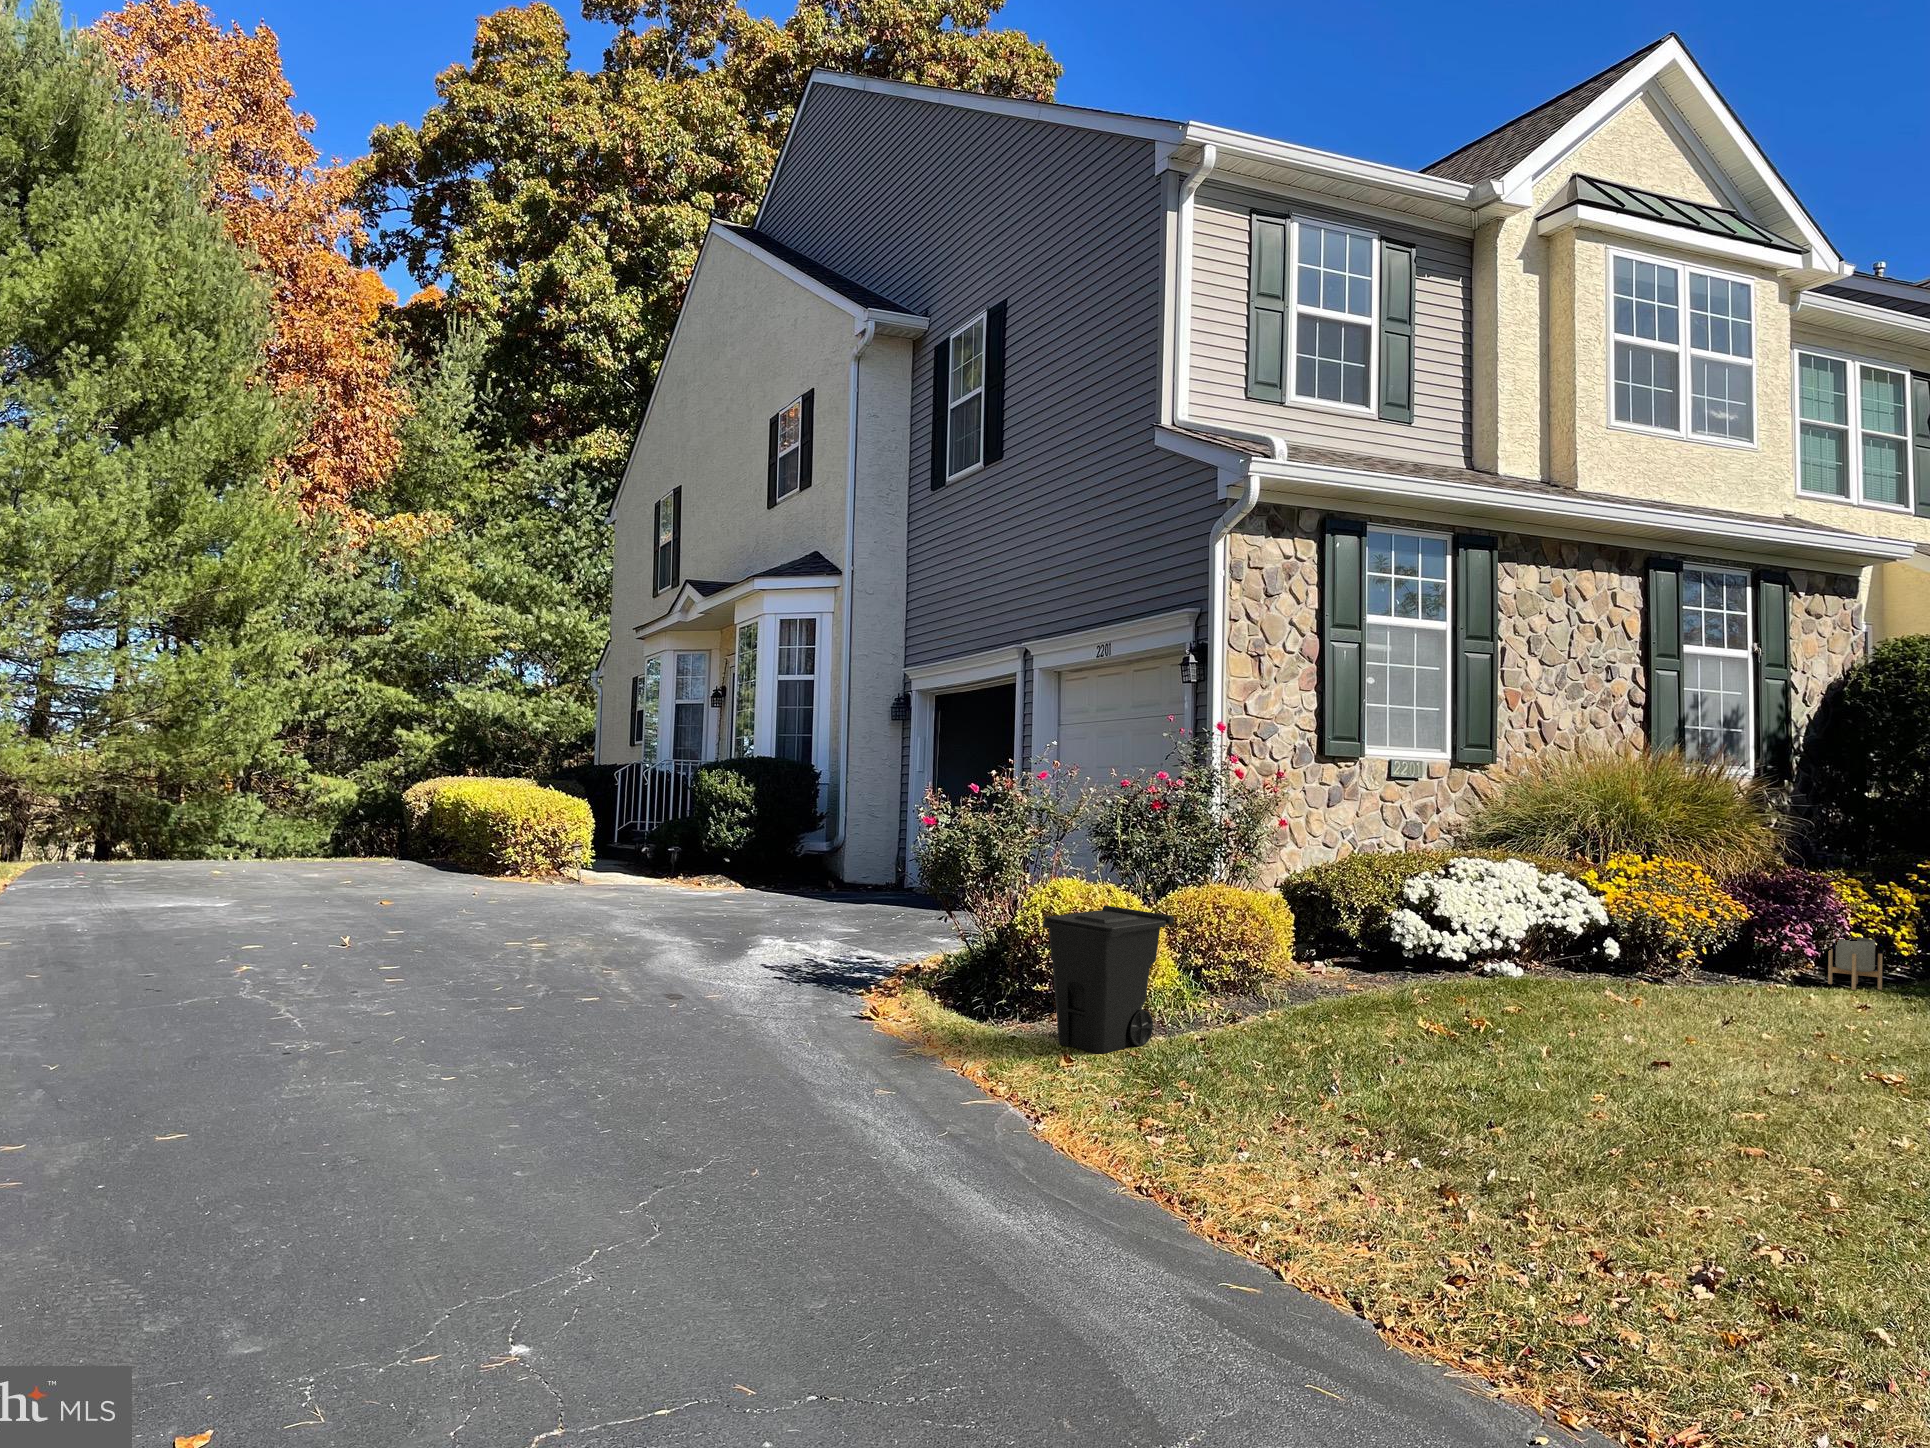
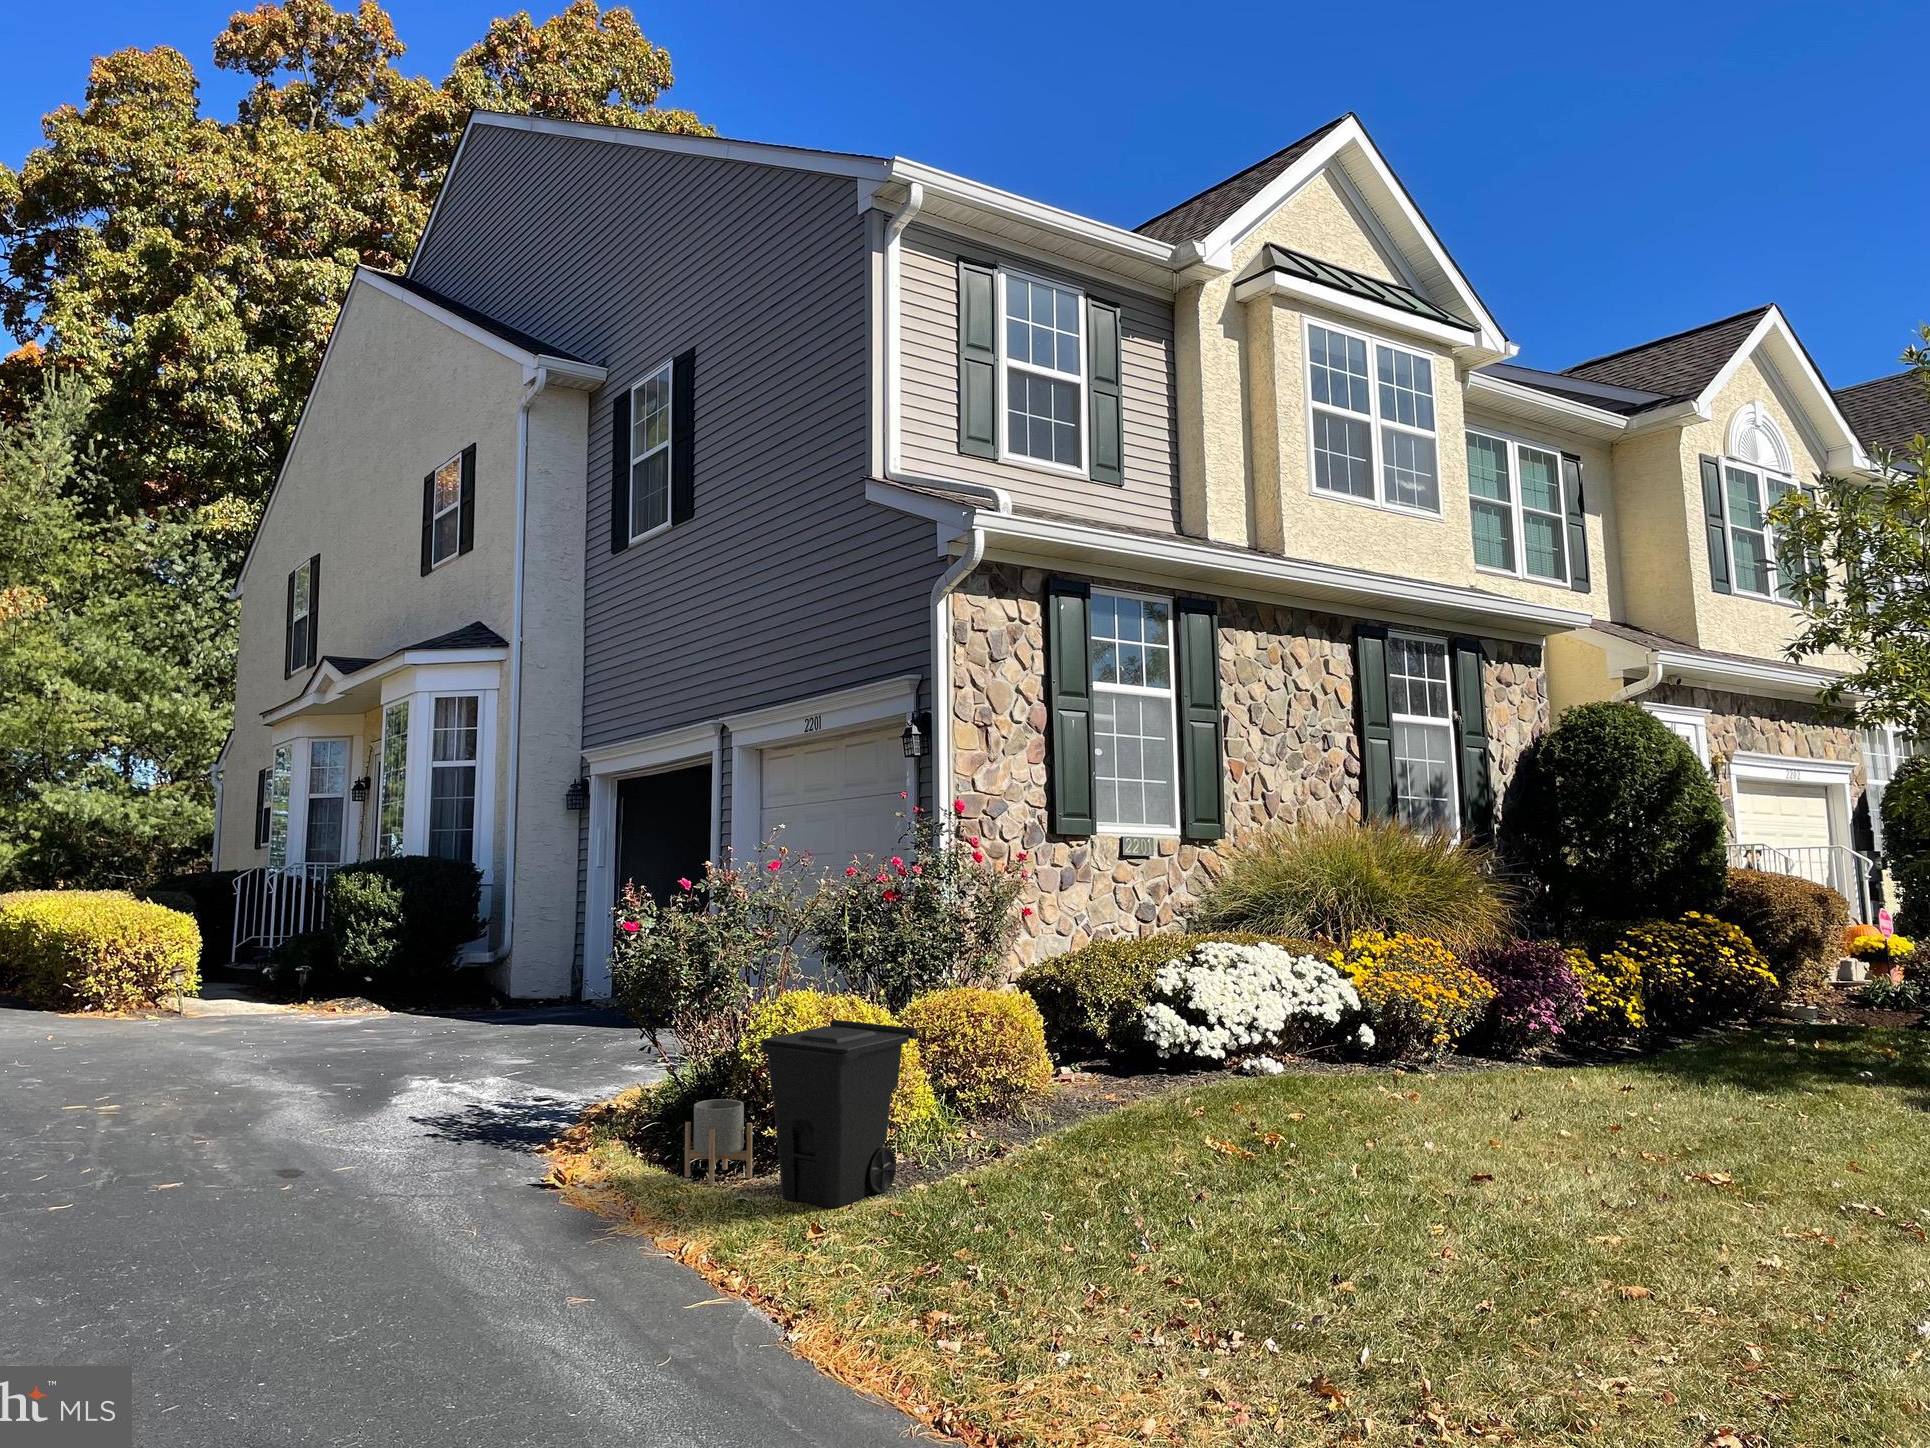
planter: present [1828,938,1882,990] -> present [685,1099,752,1186]

